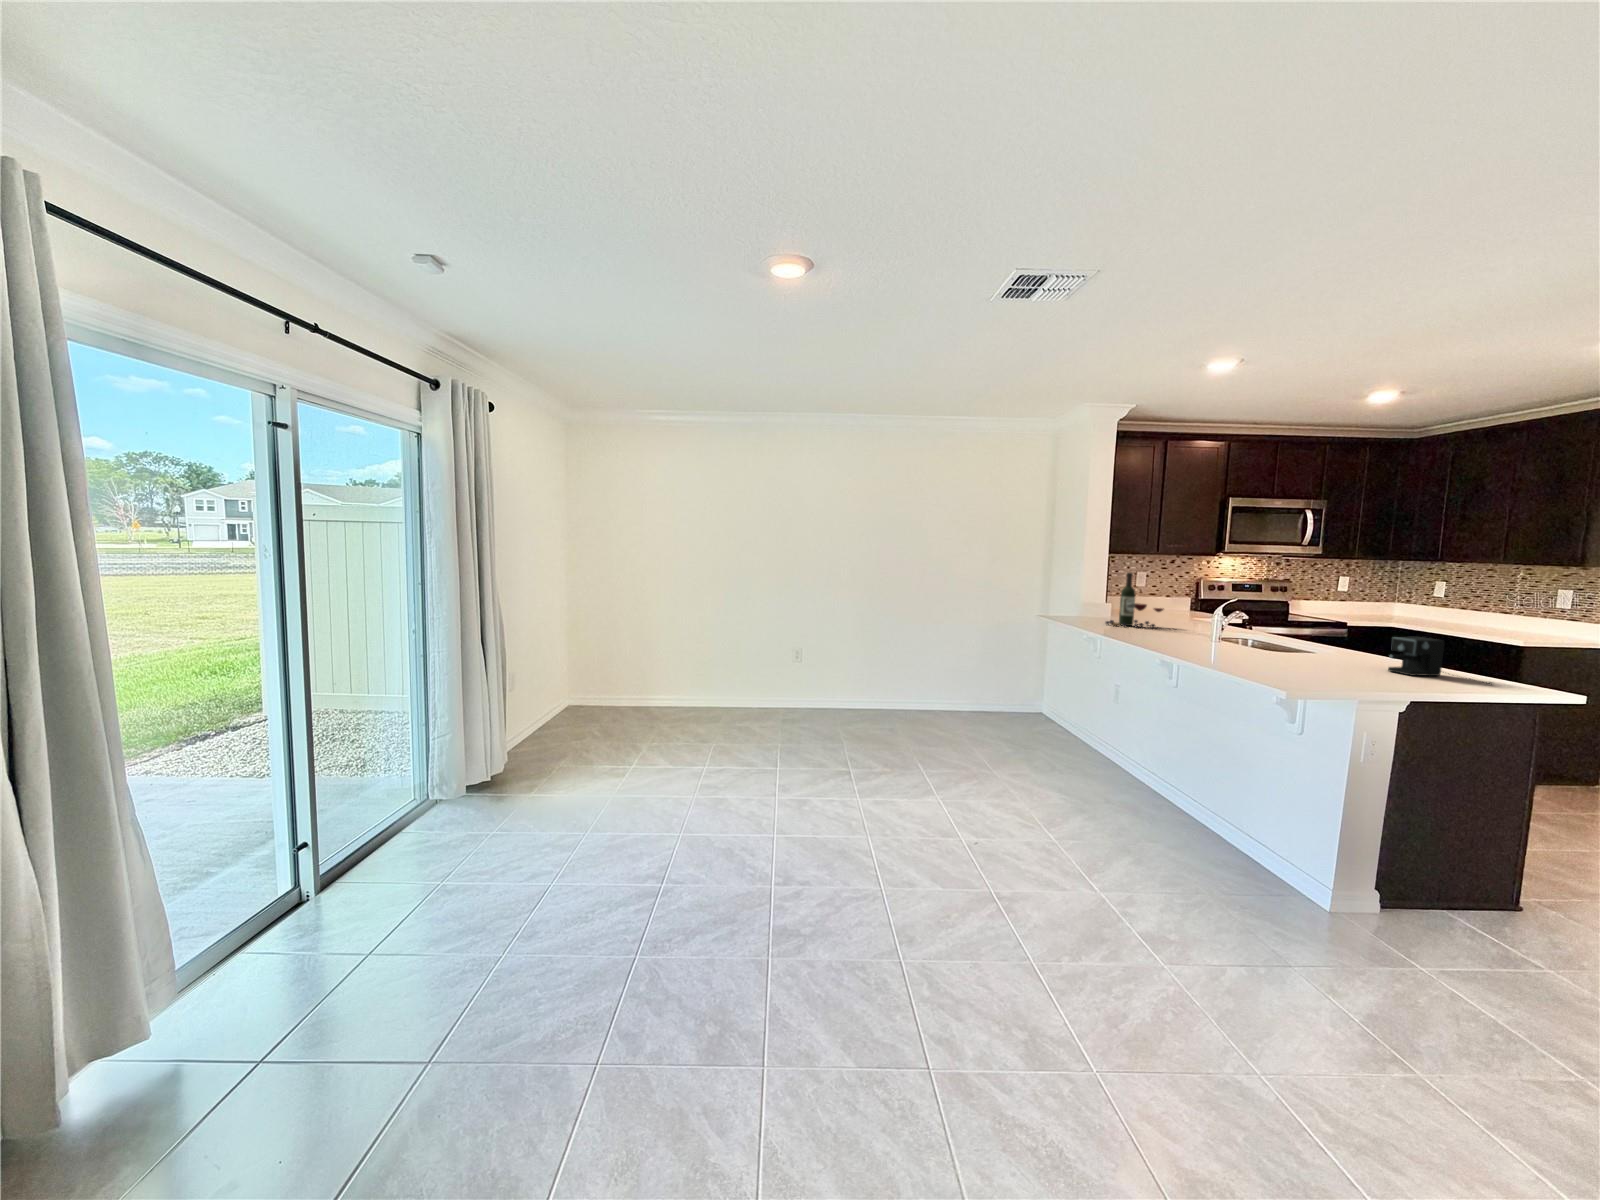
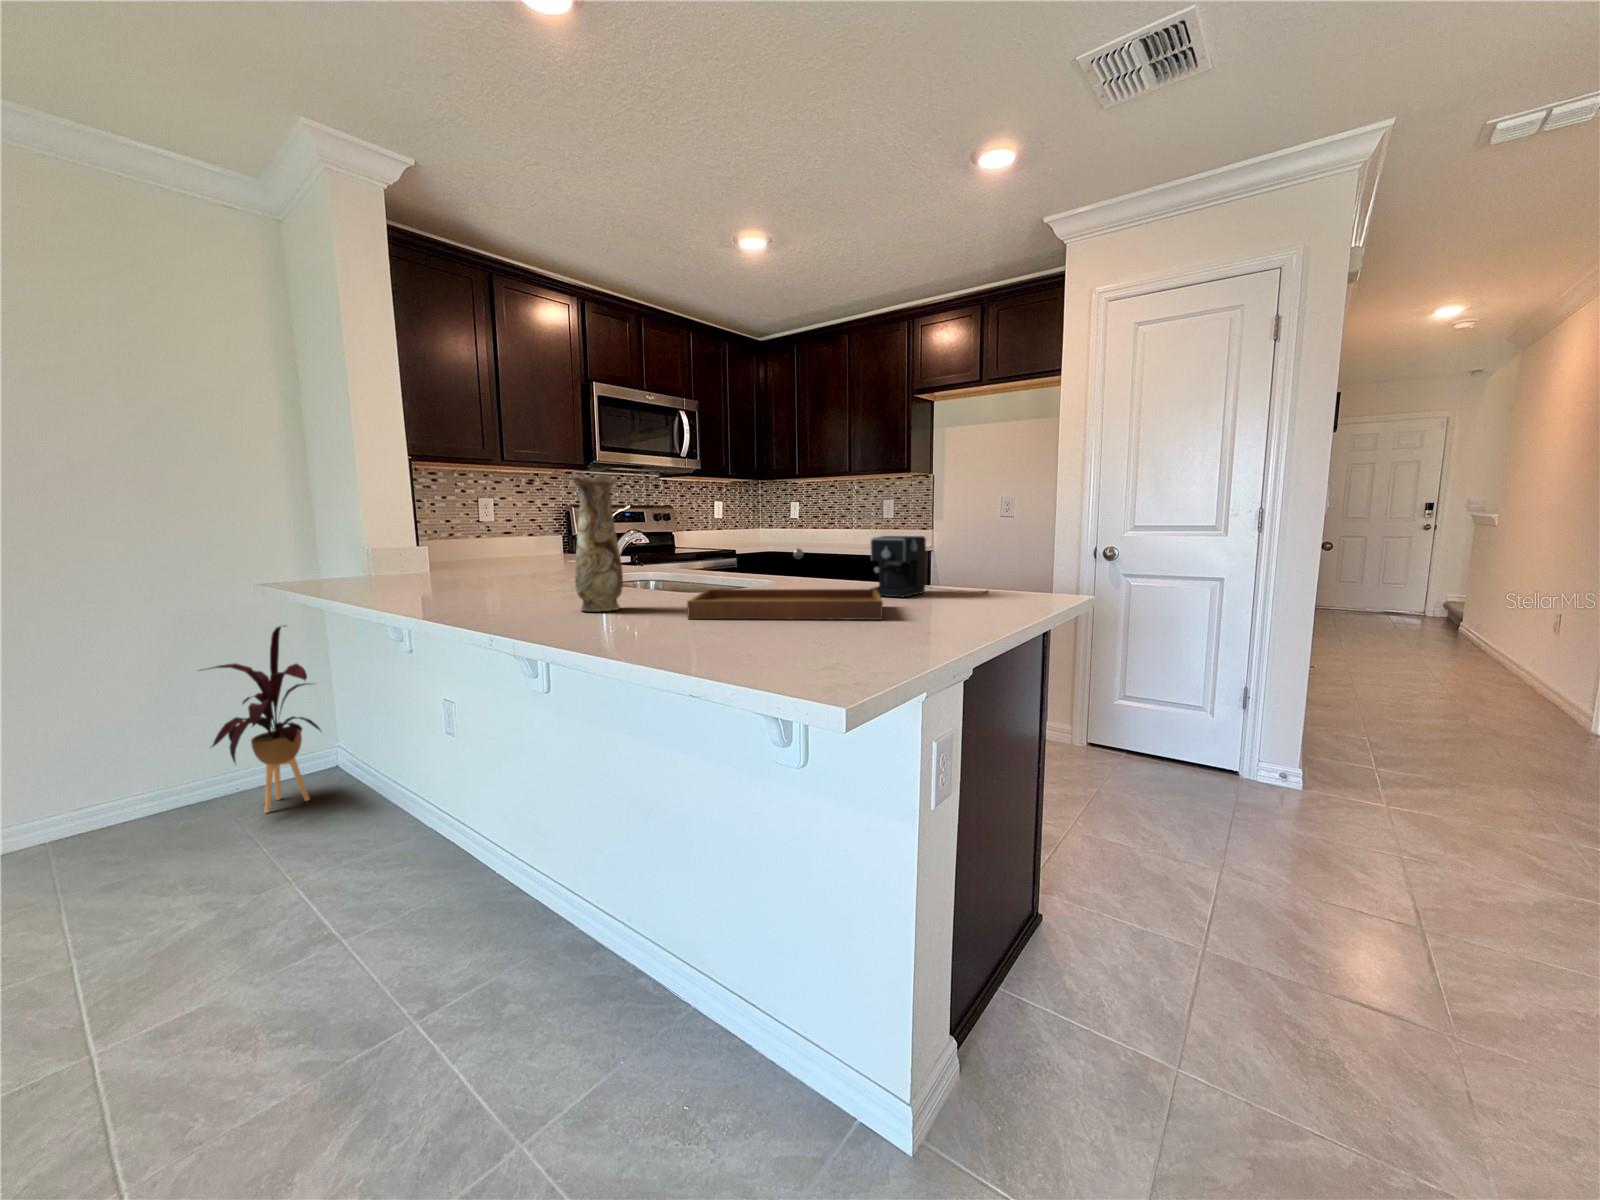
wine bottle: present [1106,573,1164,627] -> none [411,478,522,584]
vase: none [1194,592,1222,654] -> present [572,475,623,611]
house plant: none [997,635,1044,724] -> present [210,626,320,813]
tray: none [1247,638,1377,681] -> present [687,549,883,620]

